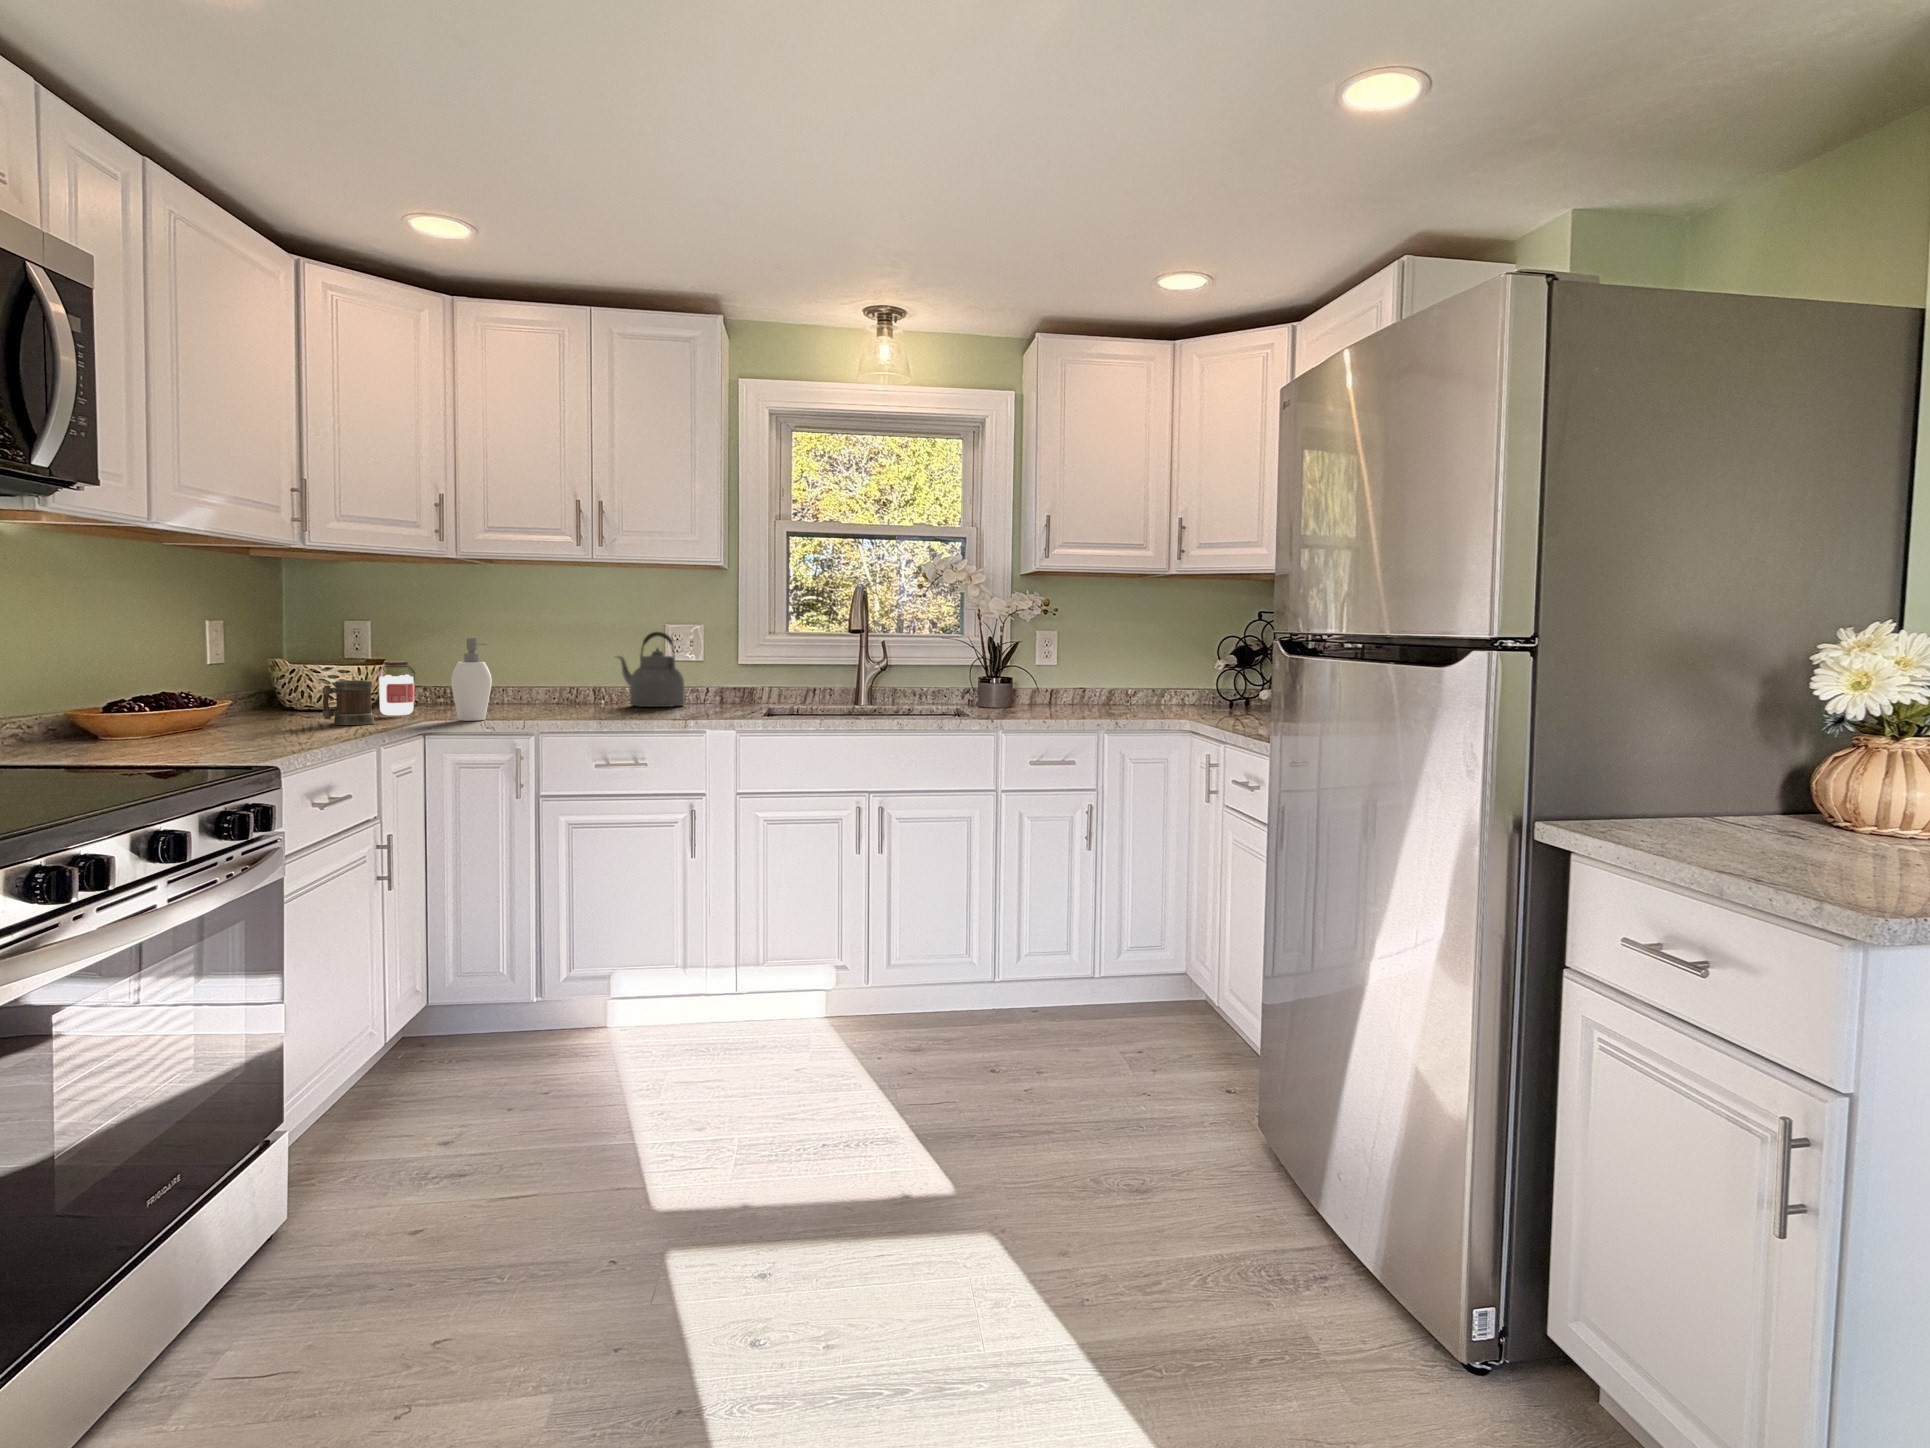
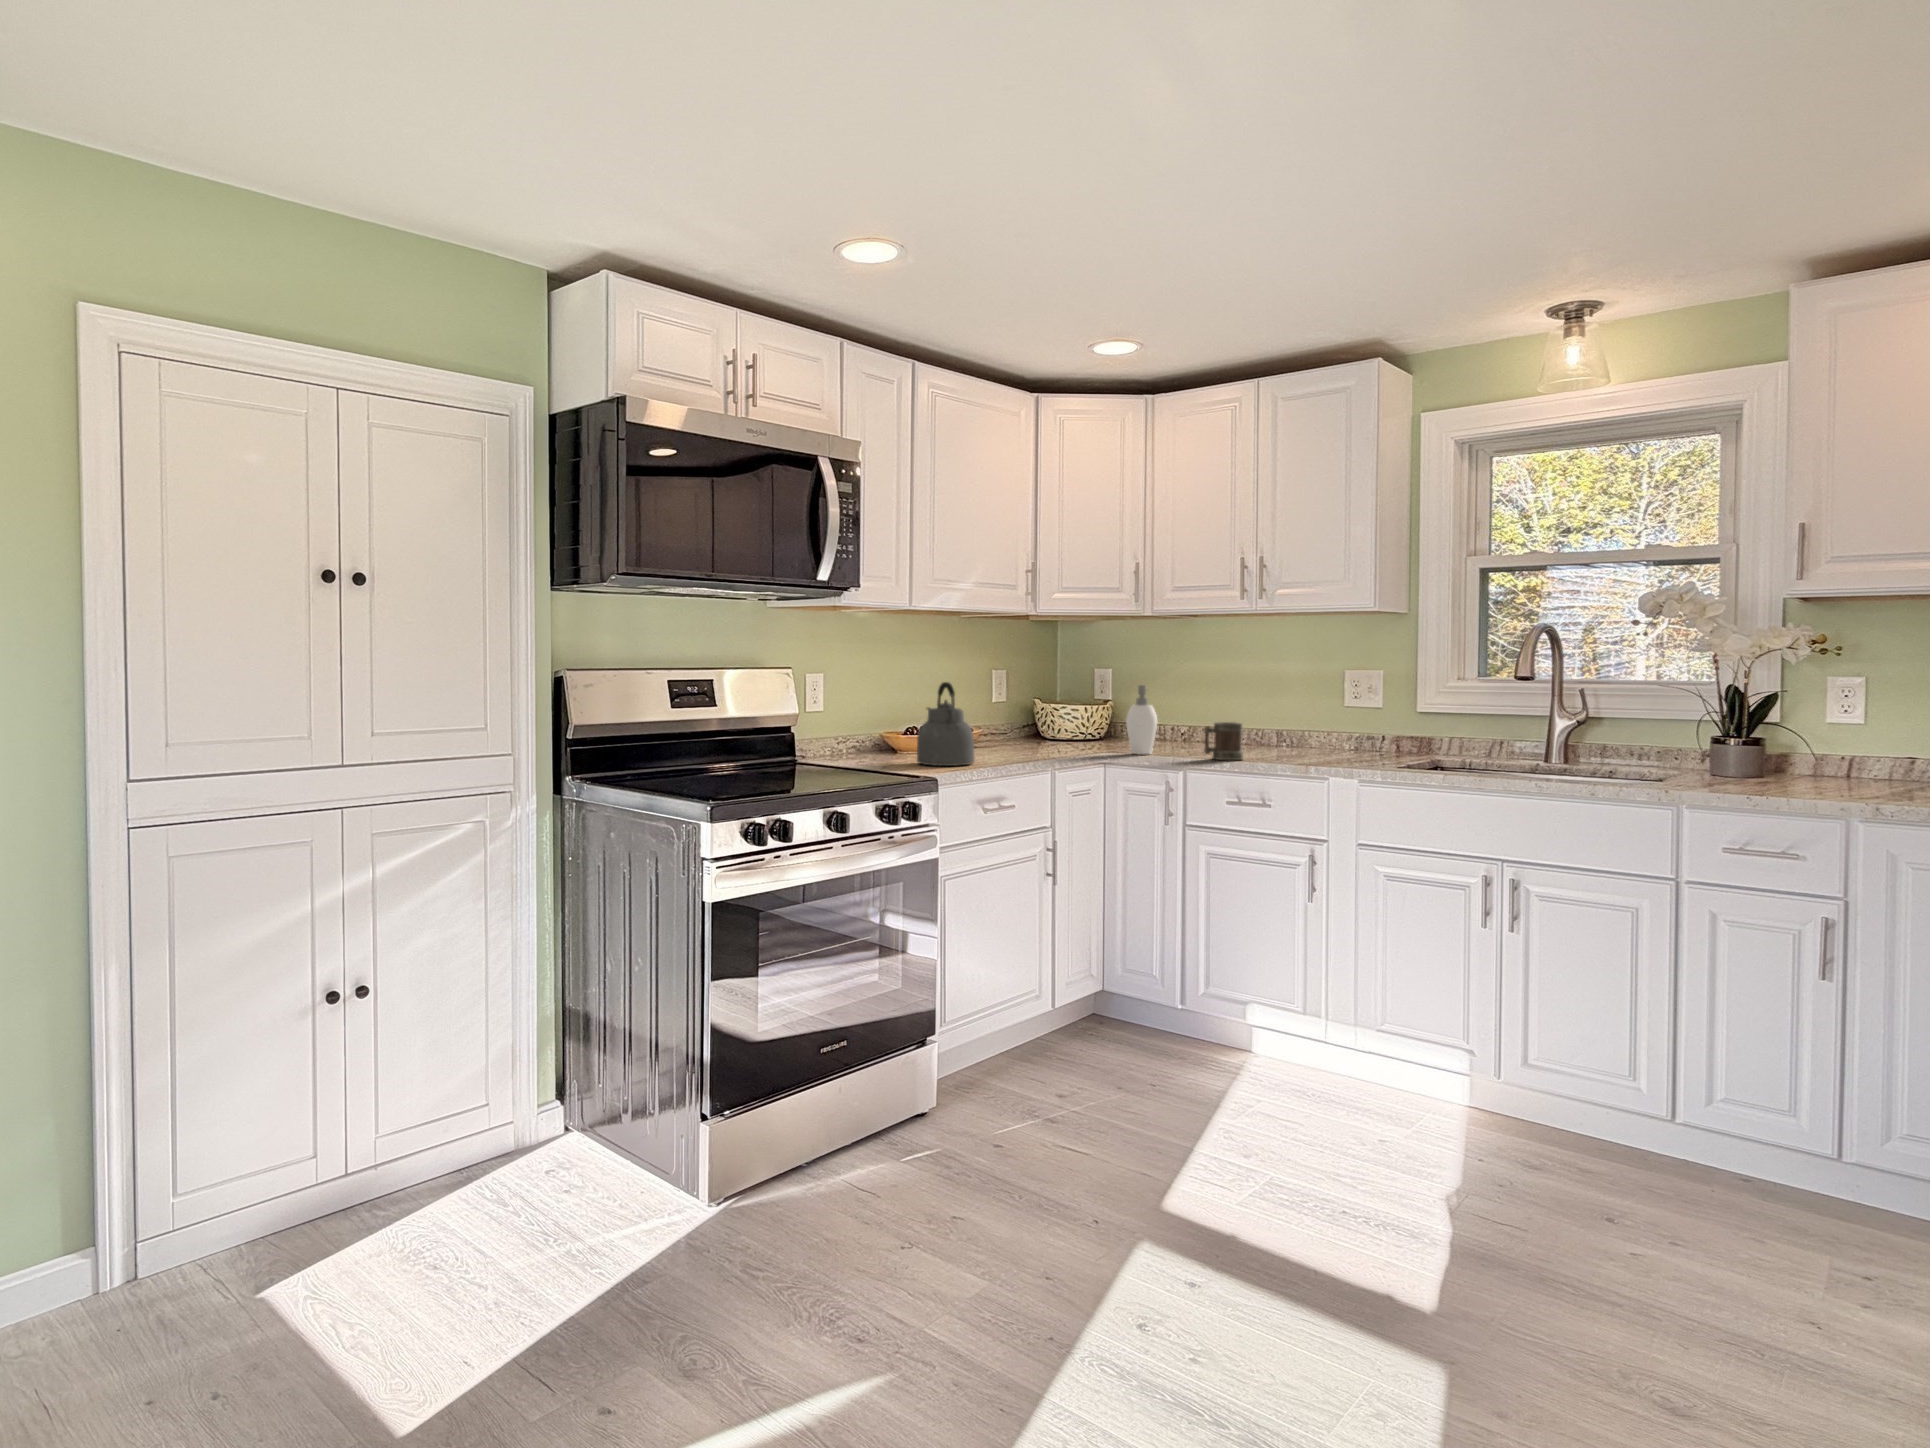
kettle: present [615,632,685,707] -> present [917,682,975,766]
jar: present [378,661,415,715] -> none [1090,703,1117,747]
mug: present [322,680,374,725] -> present [1204,722,1243,760]

